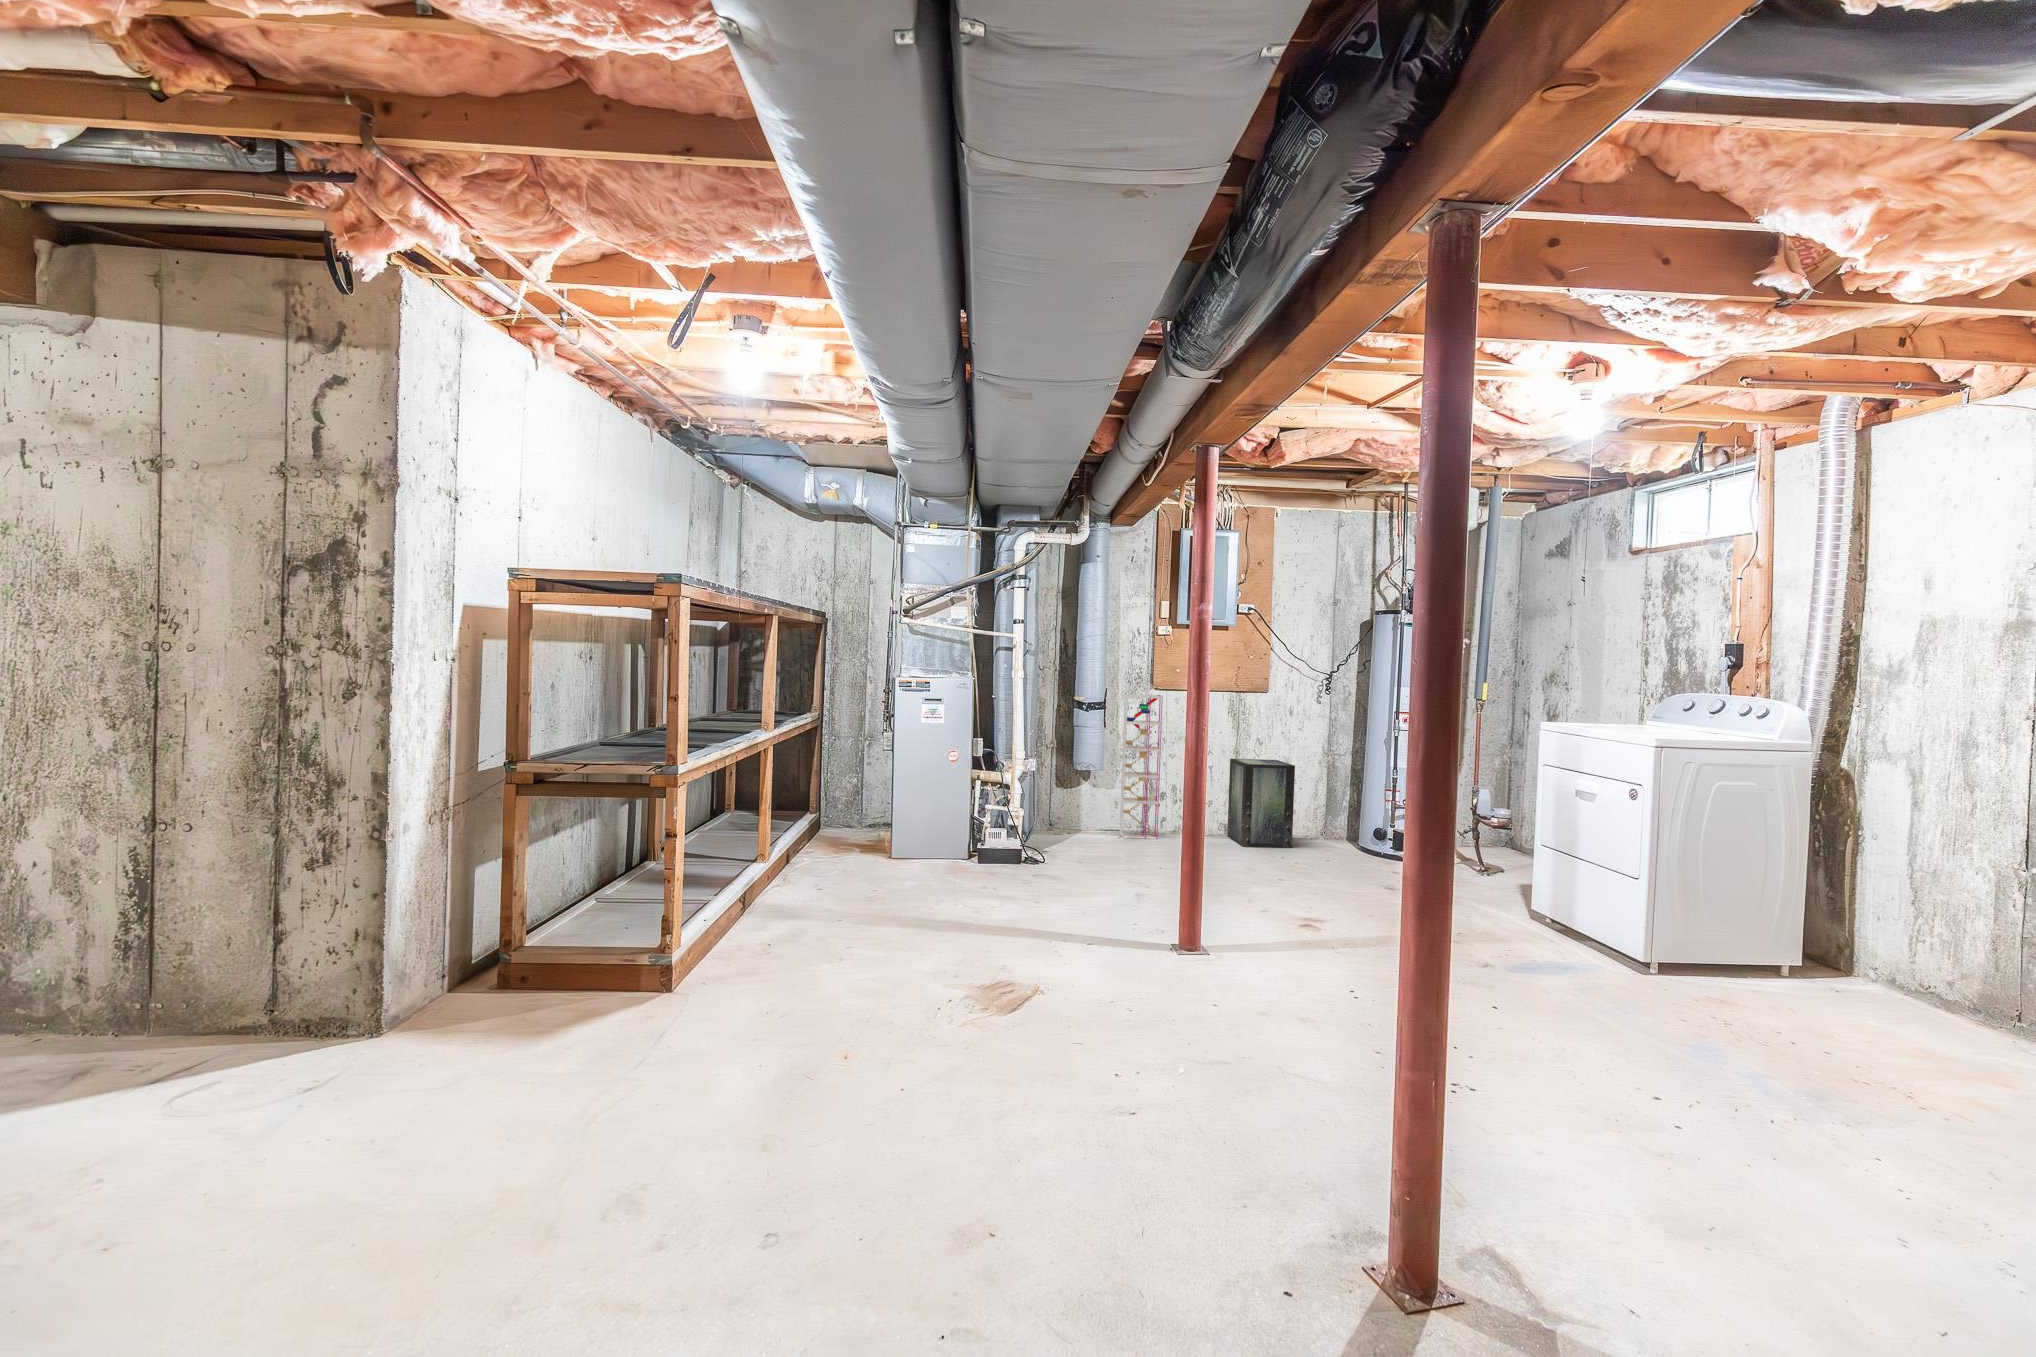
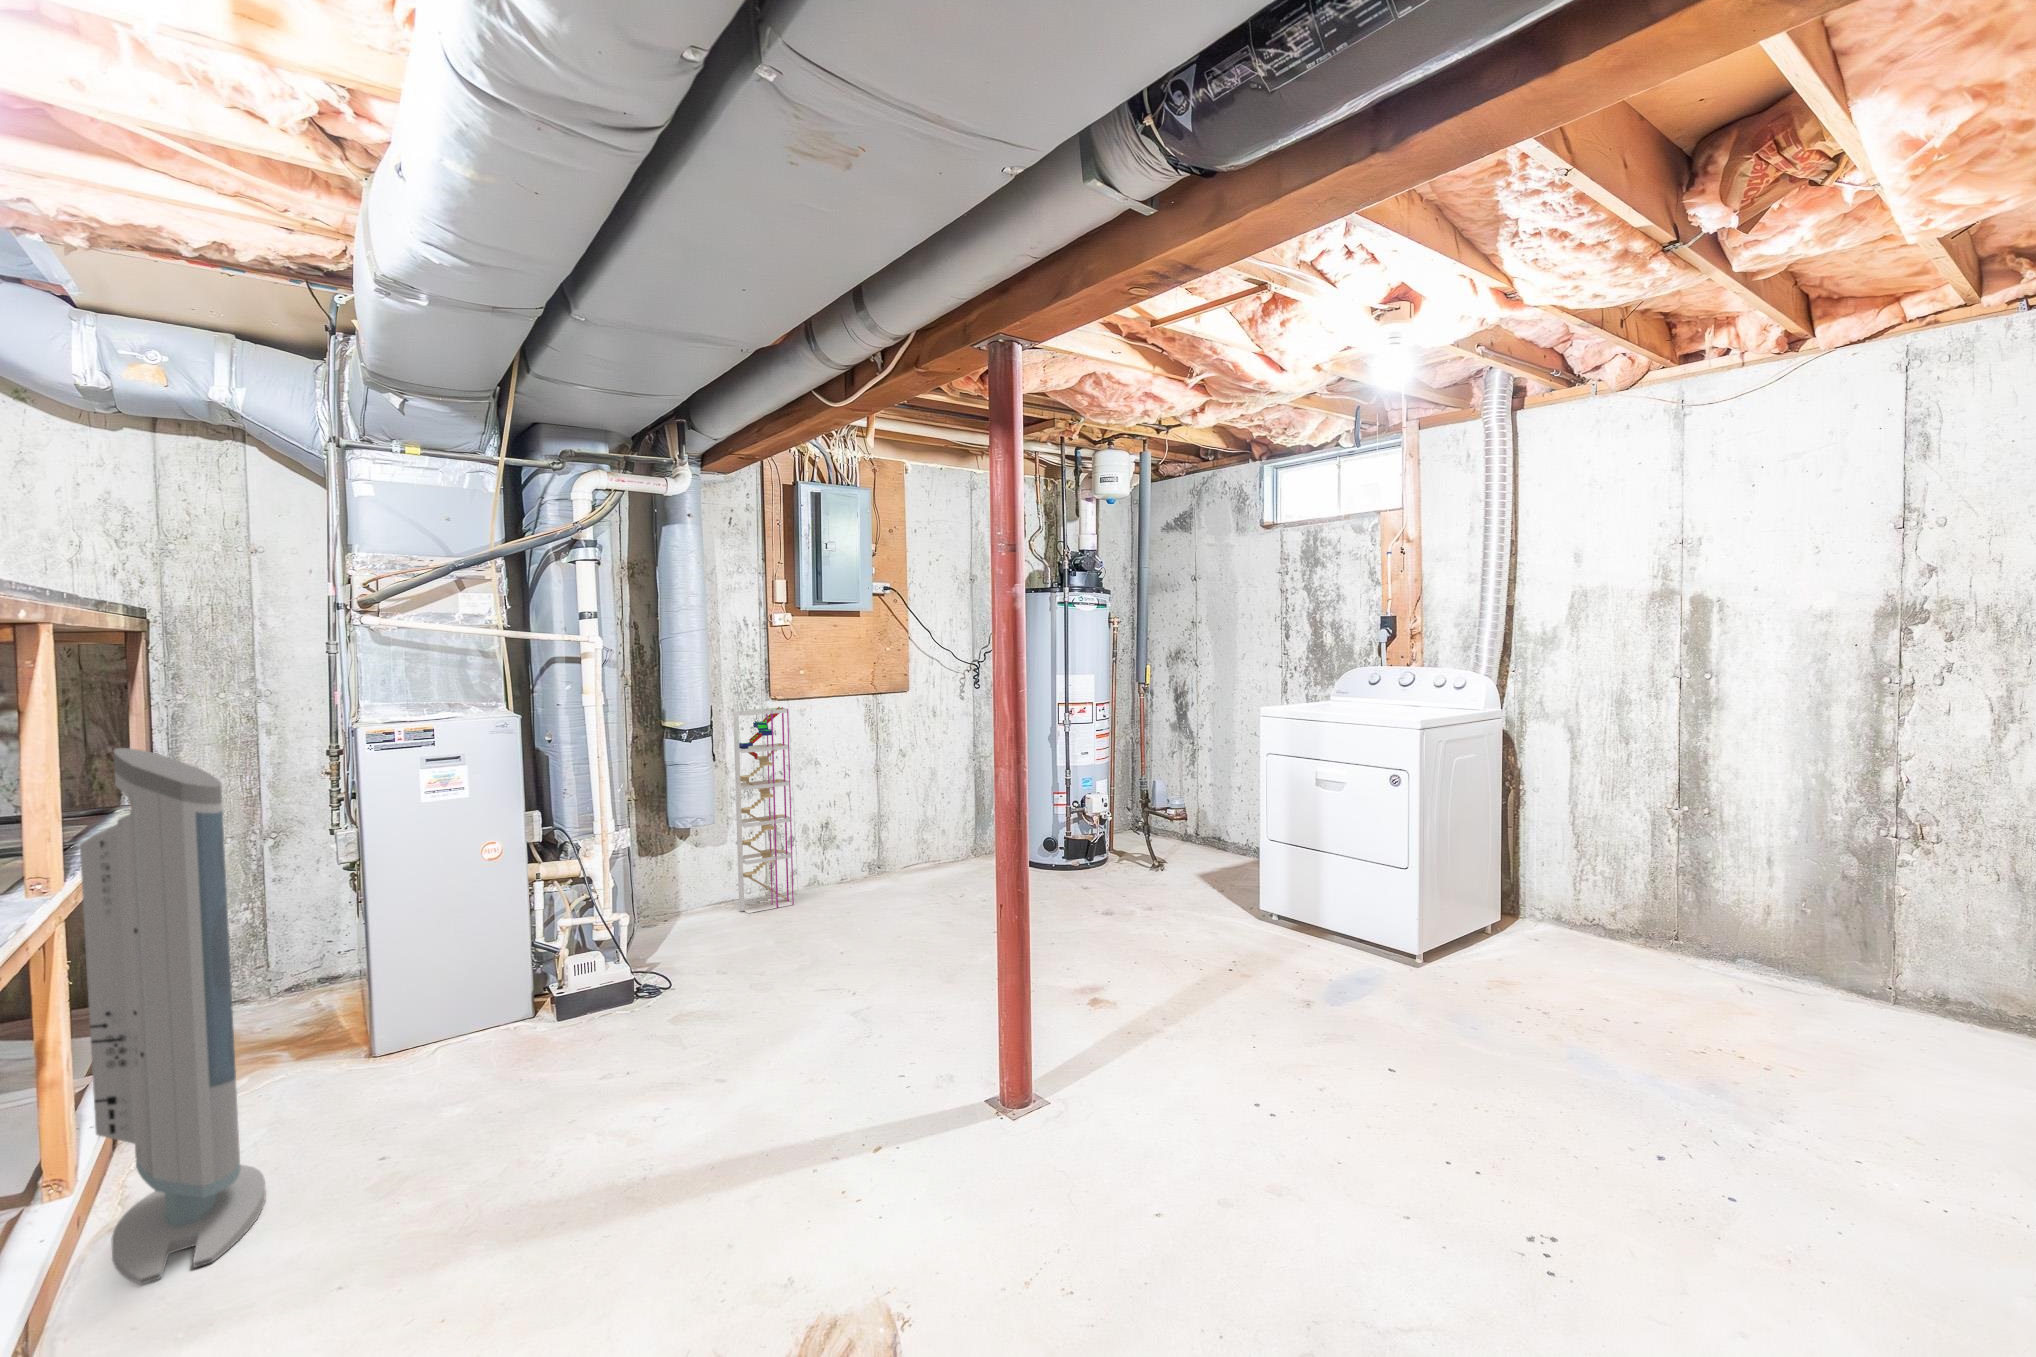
air purifier: none [774,671,831,909] -> present [80,748,266,1284]
storage box: present [1227,759,1295,848] -> none [873,774,960,893]

